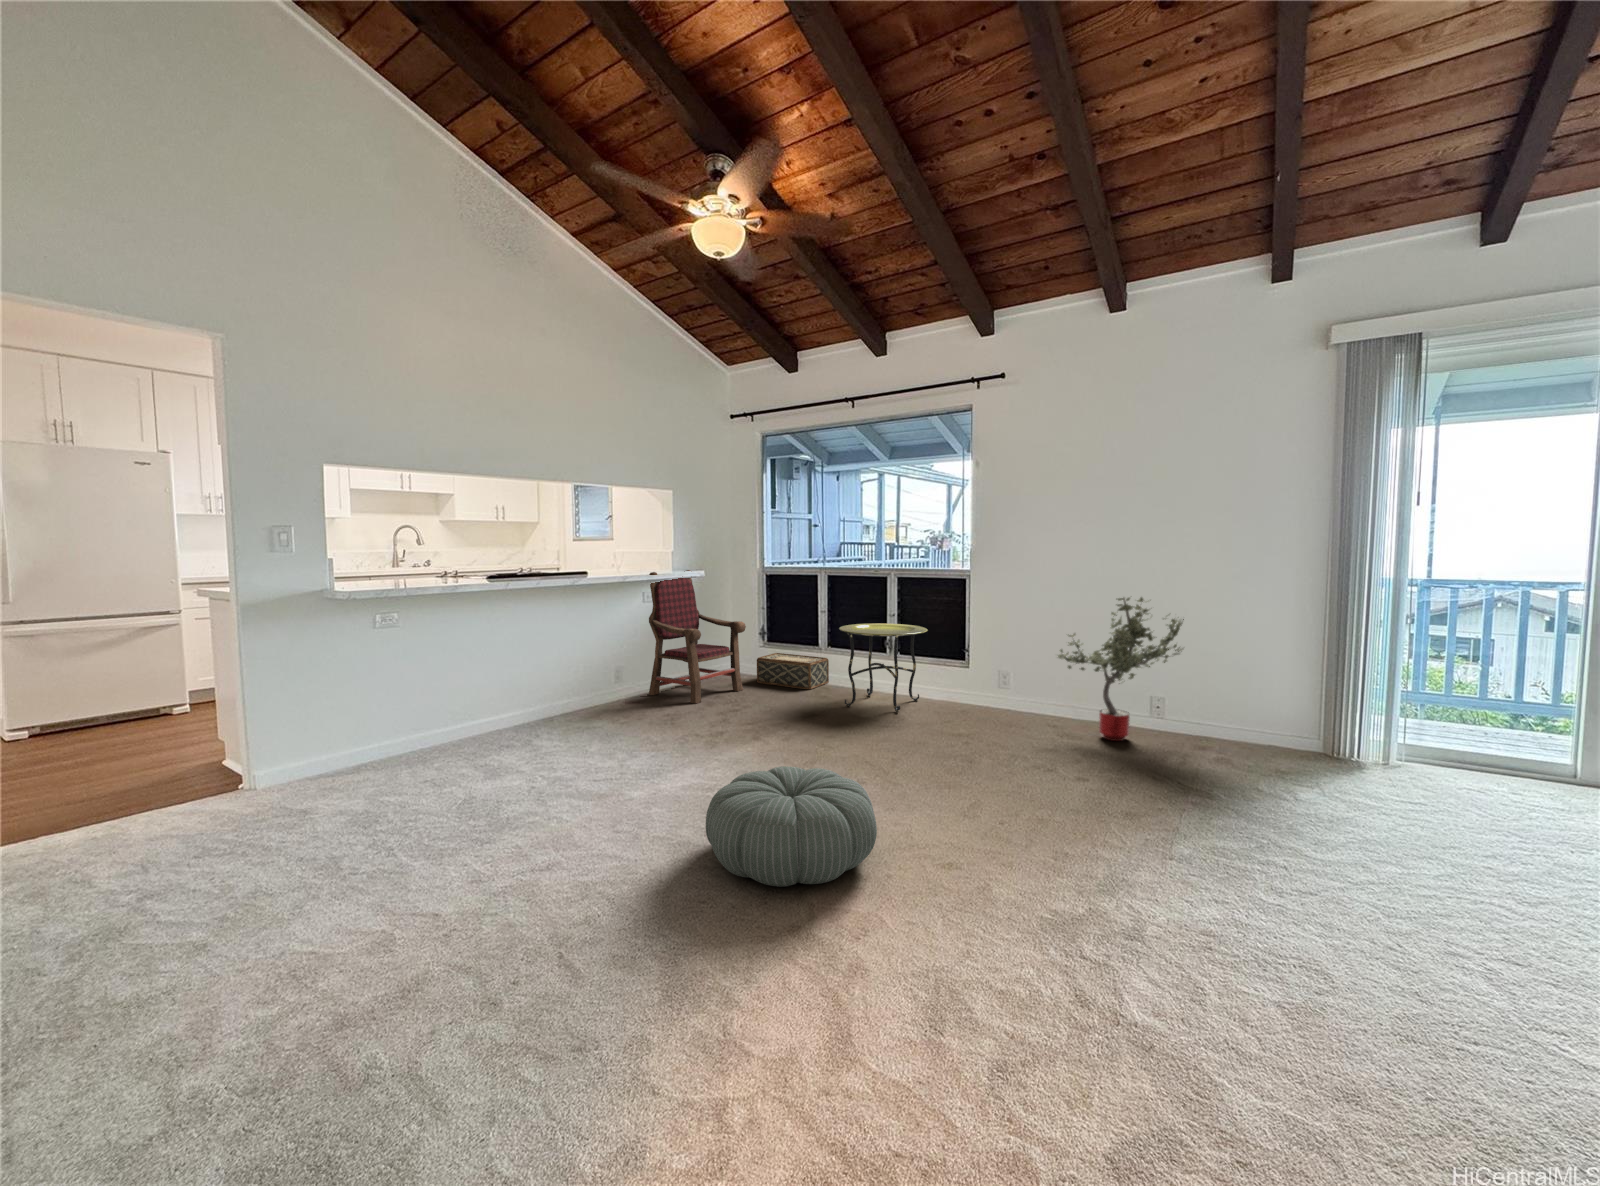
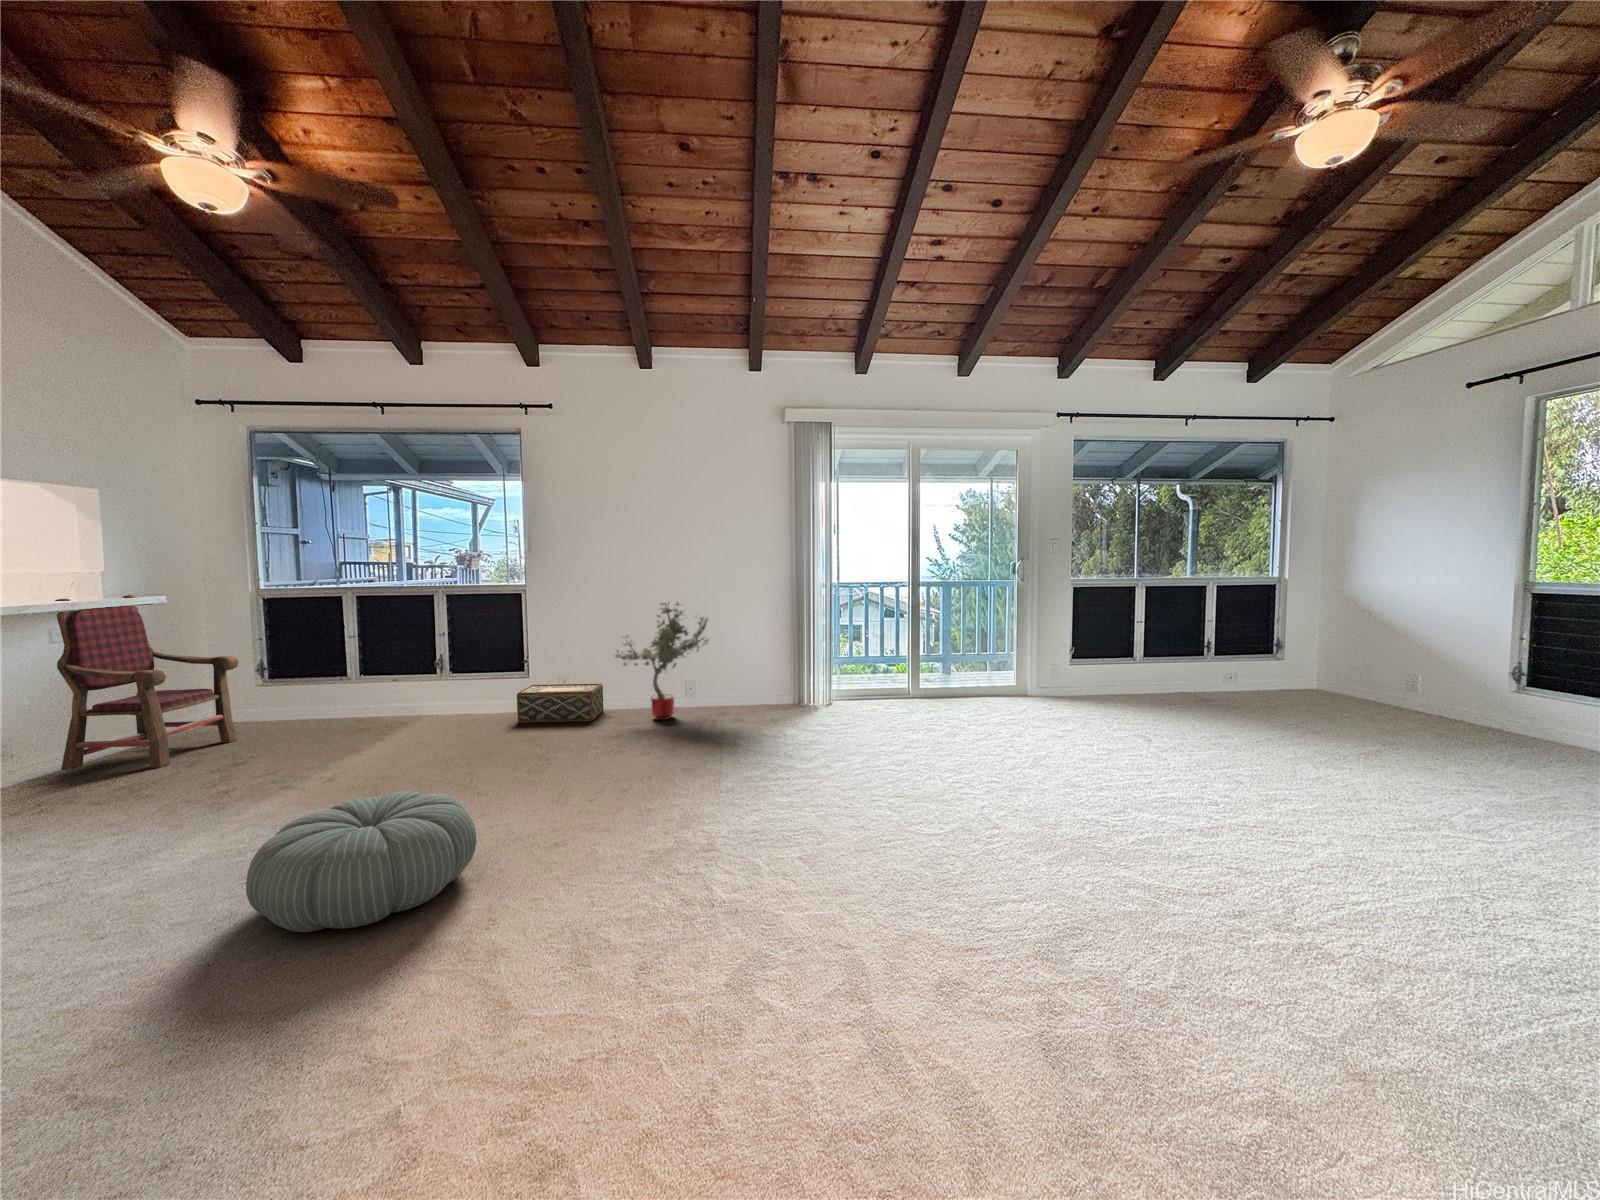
side table: present [839,623,927,712] -> none [381,642,487,734]
woven basket: present [757,653,829,689] -> present [517,684,604,723]

